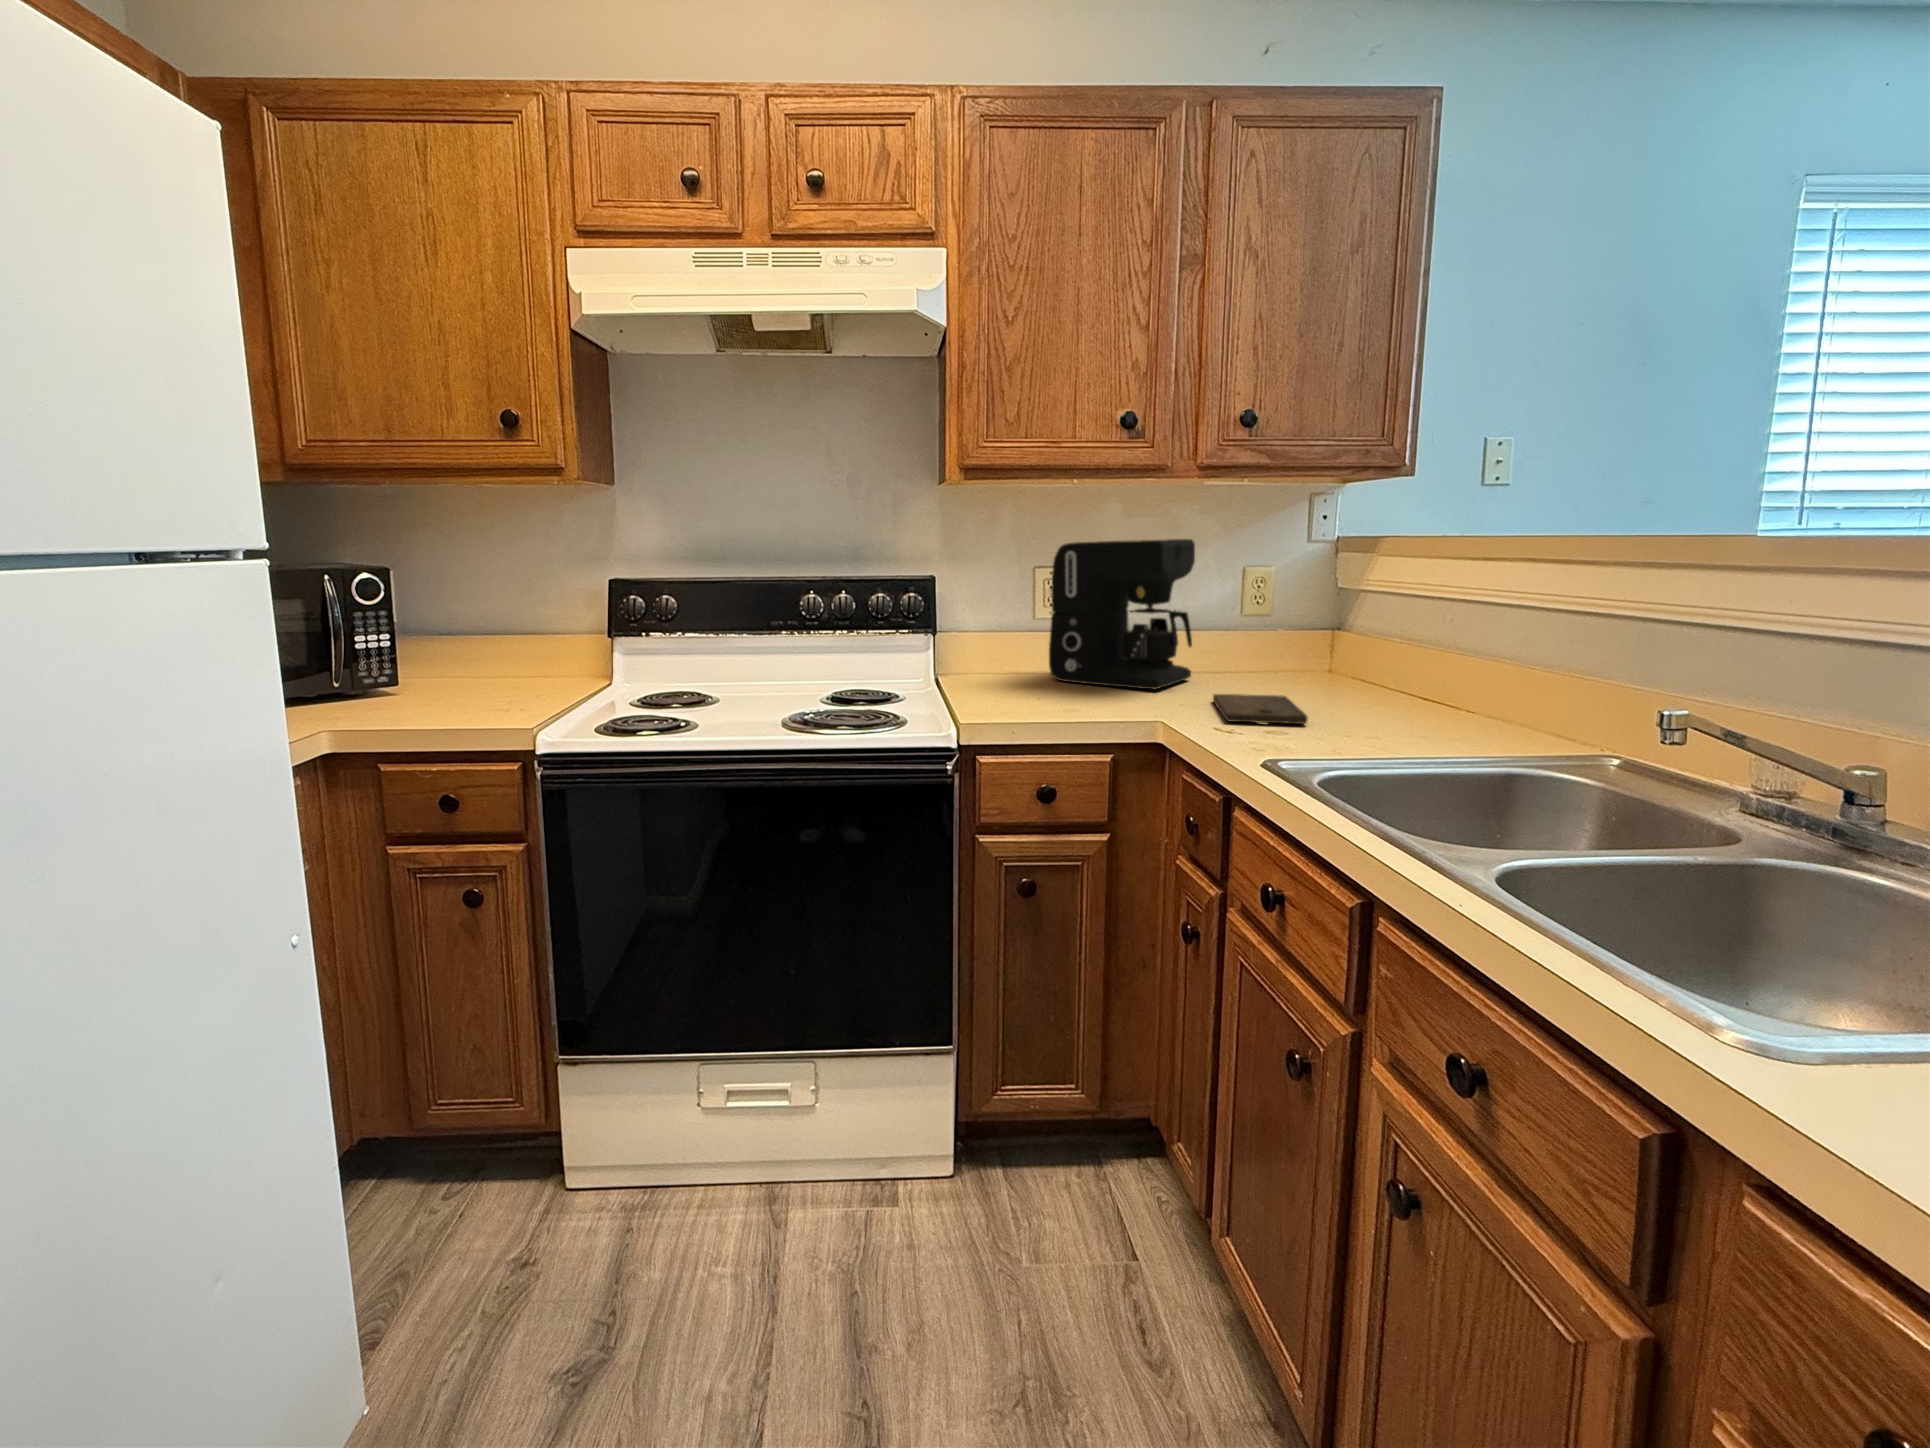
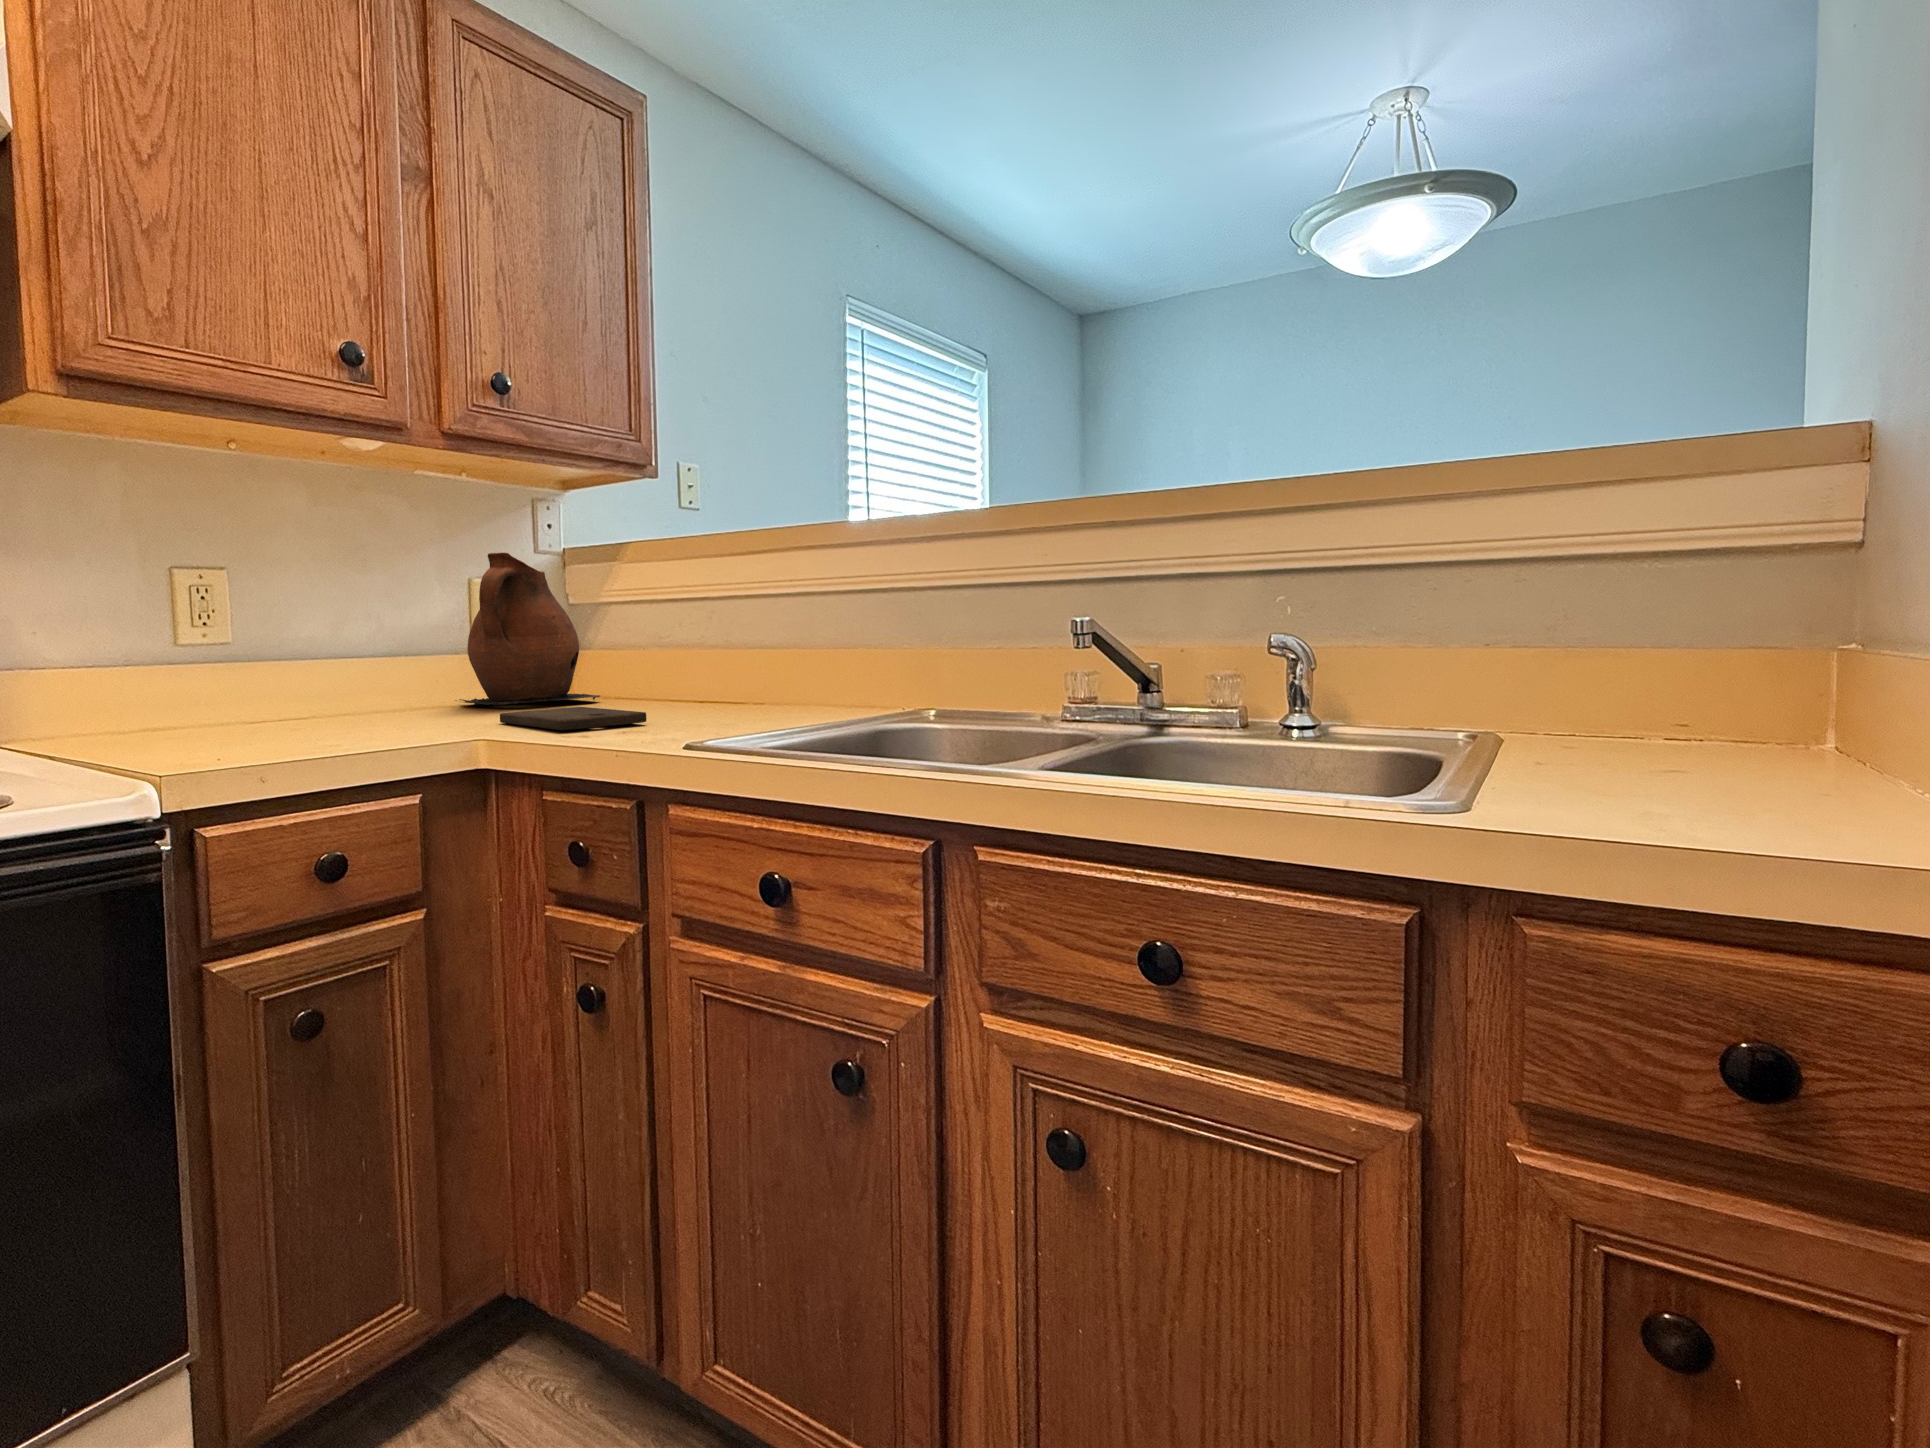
coffee maker: present [1049,539,1195,689] -> none [218,525,441,731]
ceramic pitcher: none [1228,548,1346,683] -> present [455,553,600,705]

